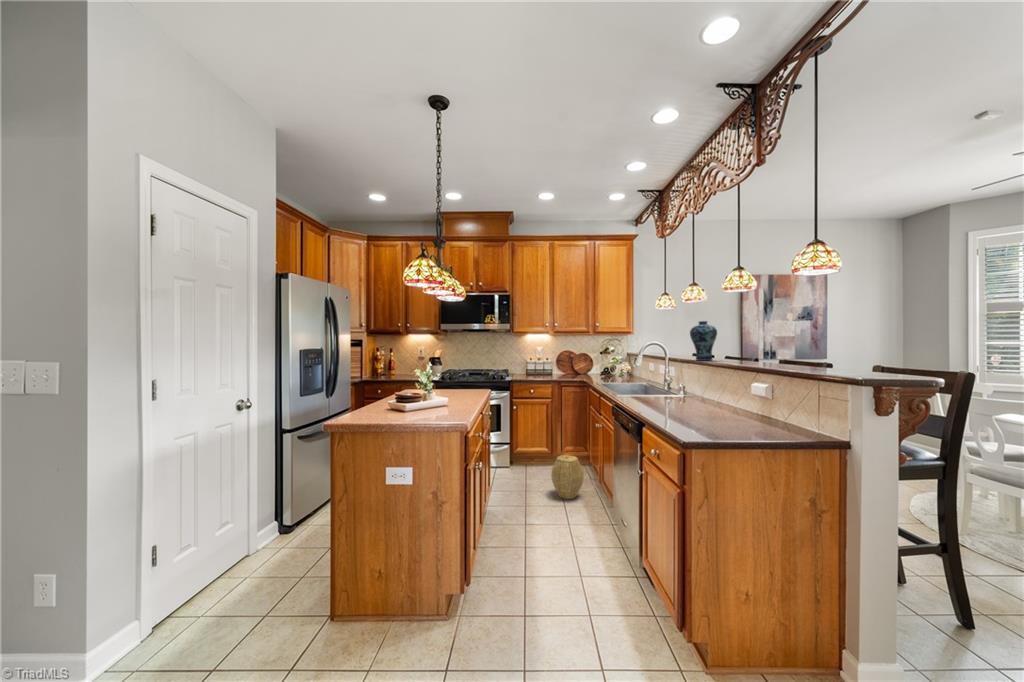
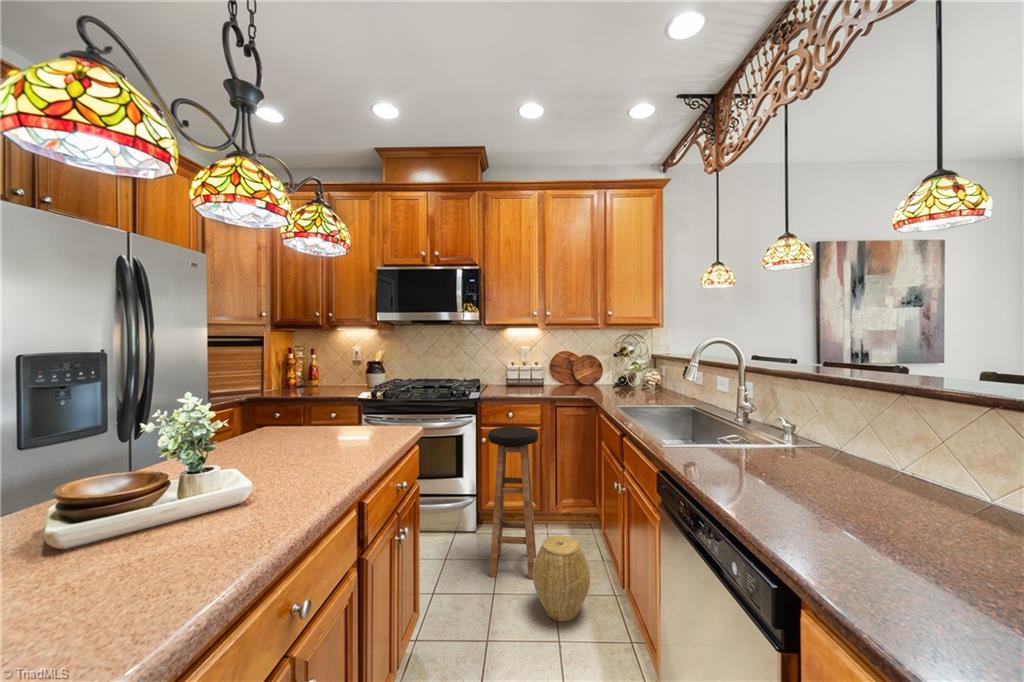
vase: present [690,321,717,361] -> none [803,294,866,375]
bar stool: none [522,397,552,485] -> present [488,426,538,579]

